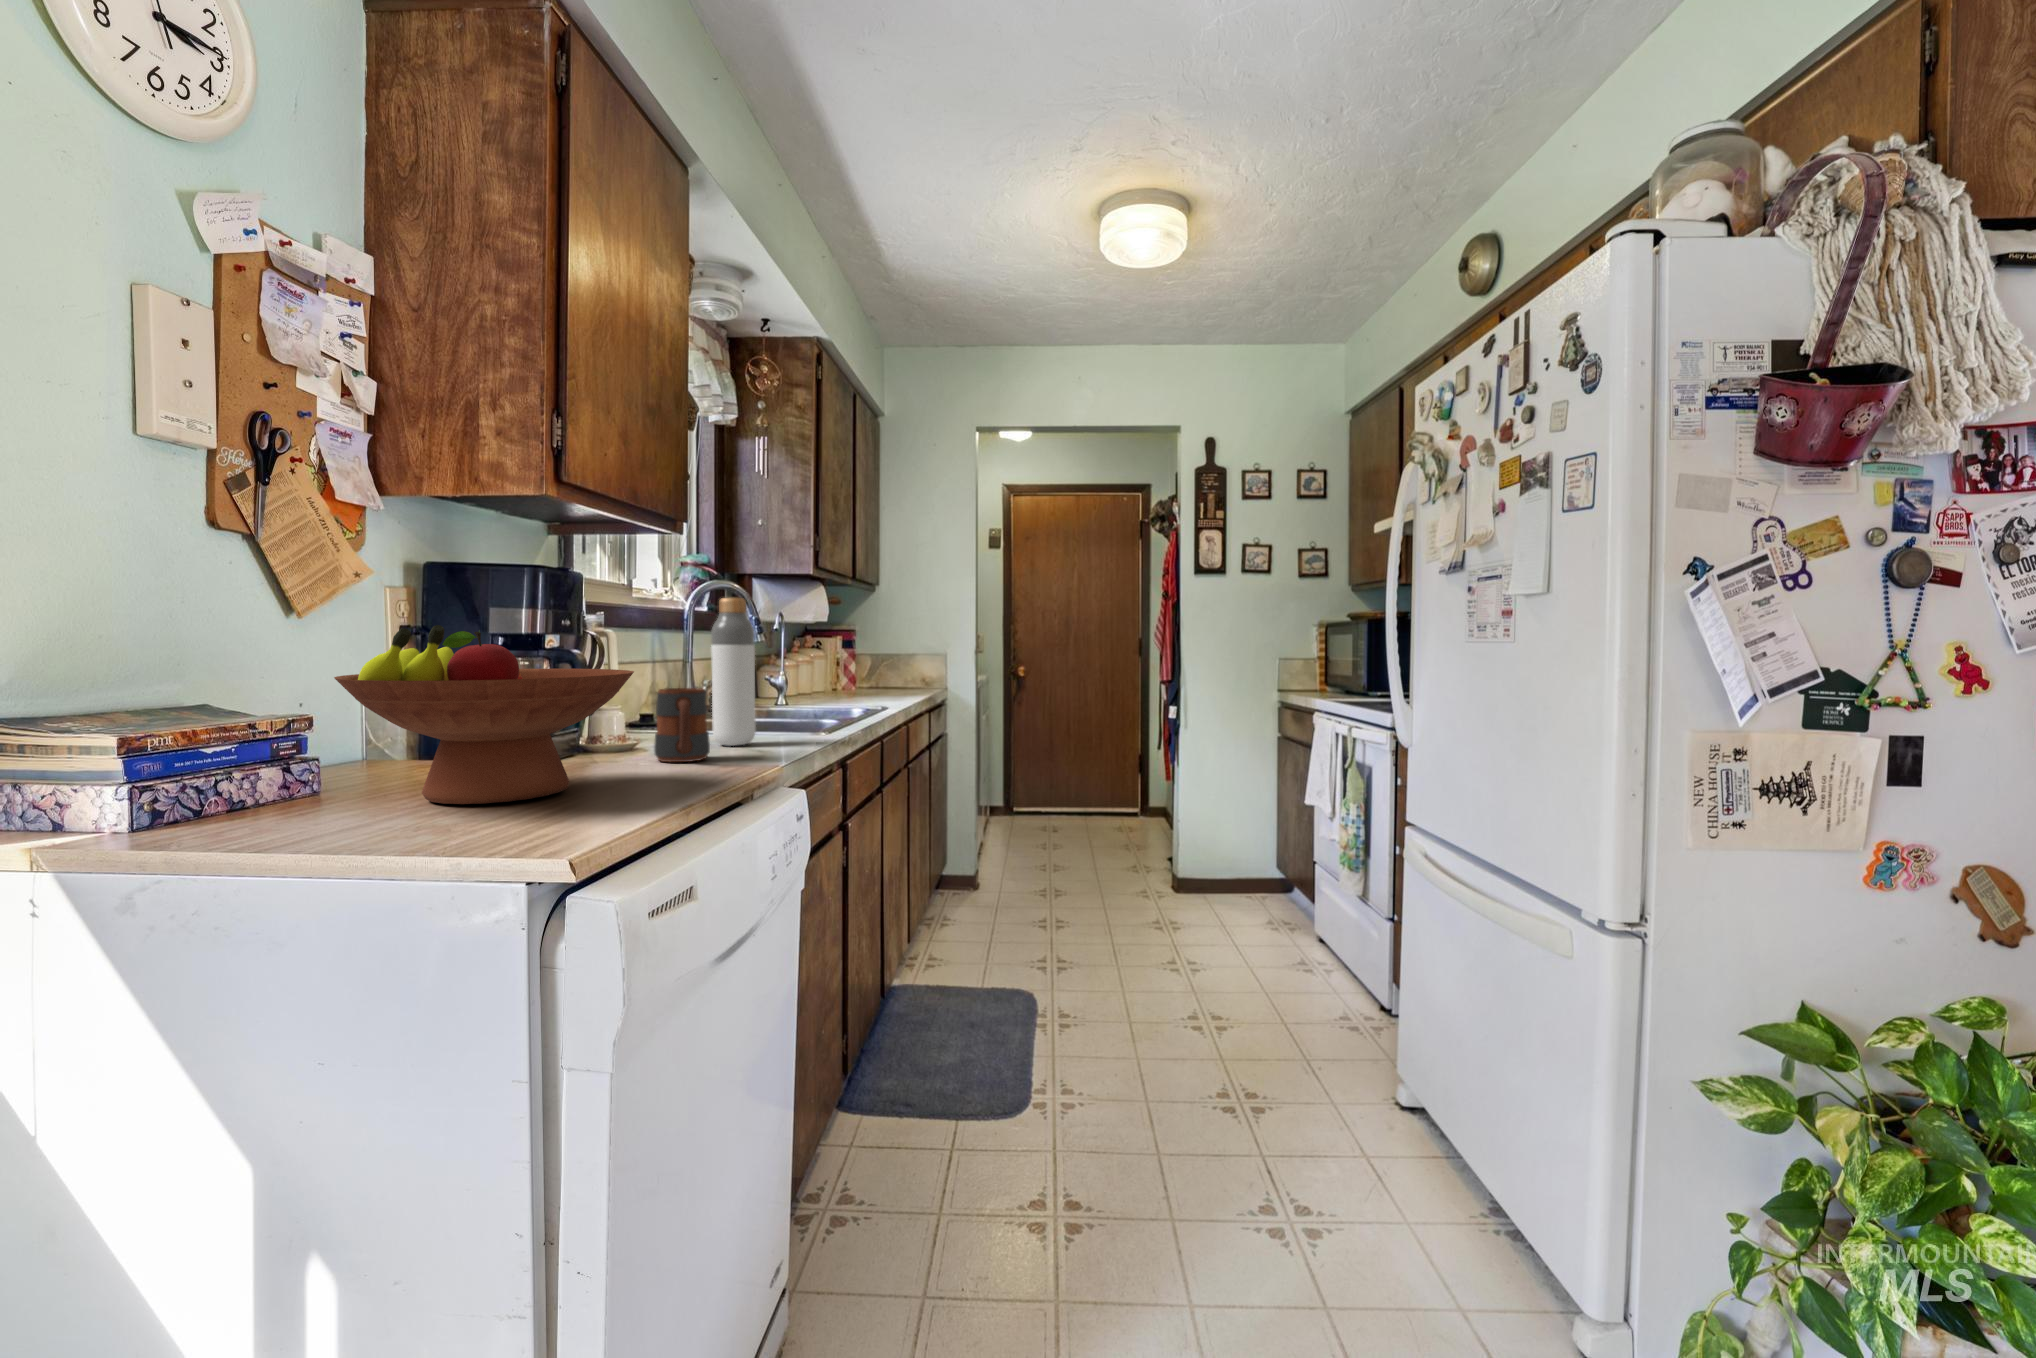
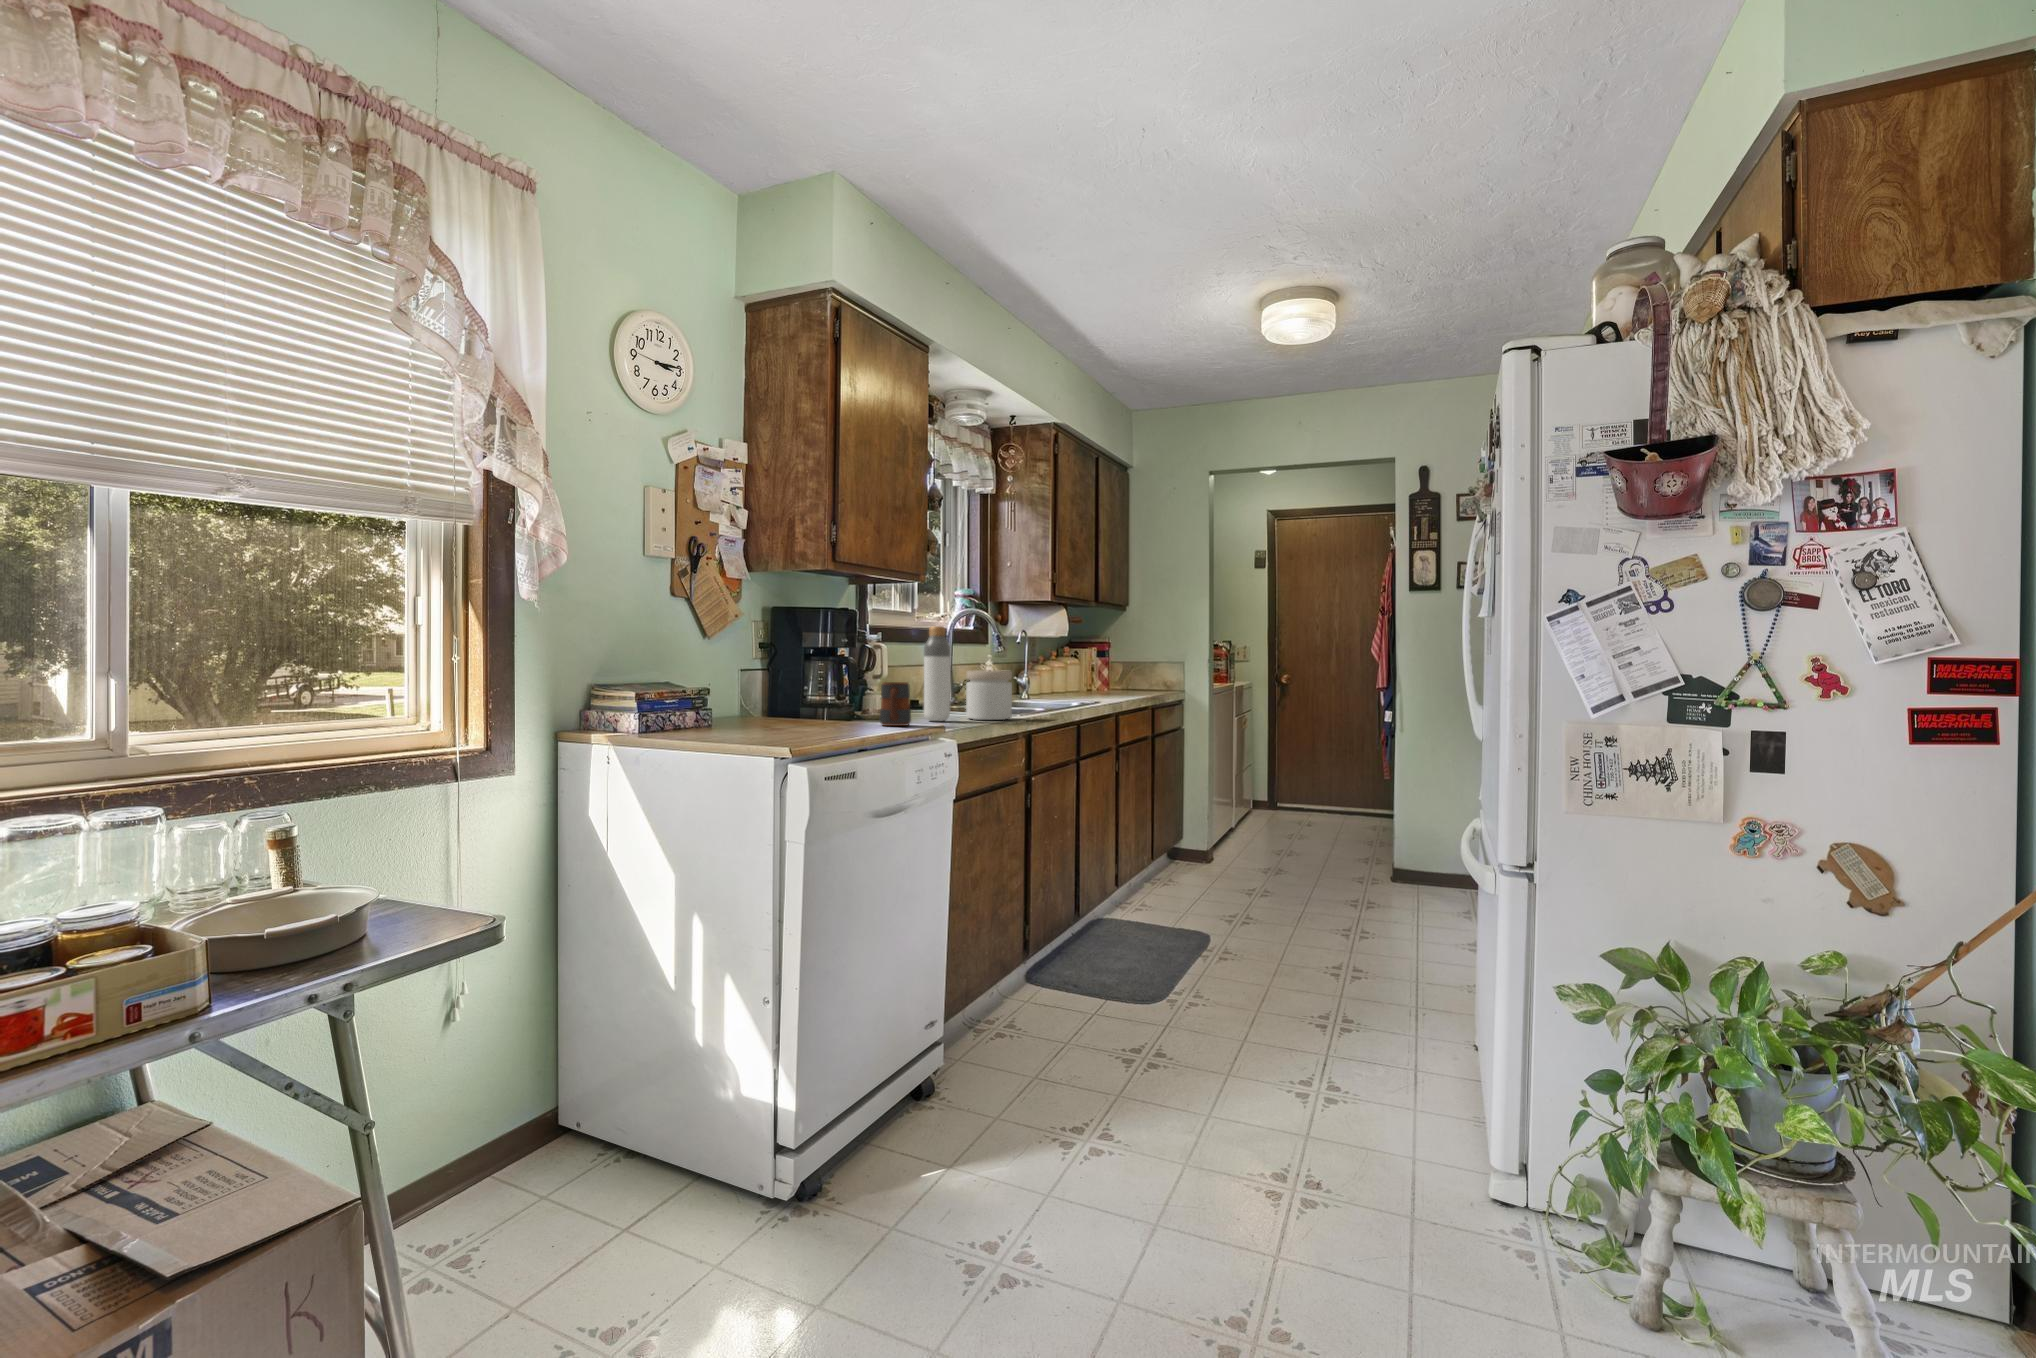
fruit bowl: present [334,625,634,804] -> none [717,643,854,734]
jar: none [768,664,838,738] -> present [966,670,1012,720]

